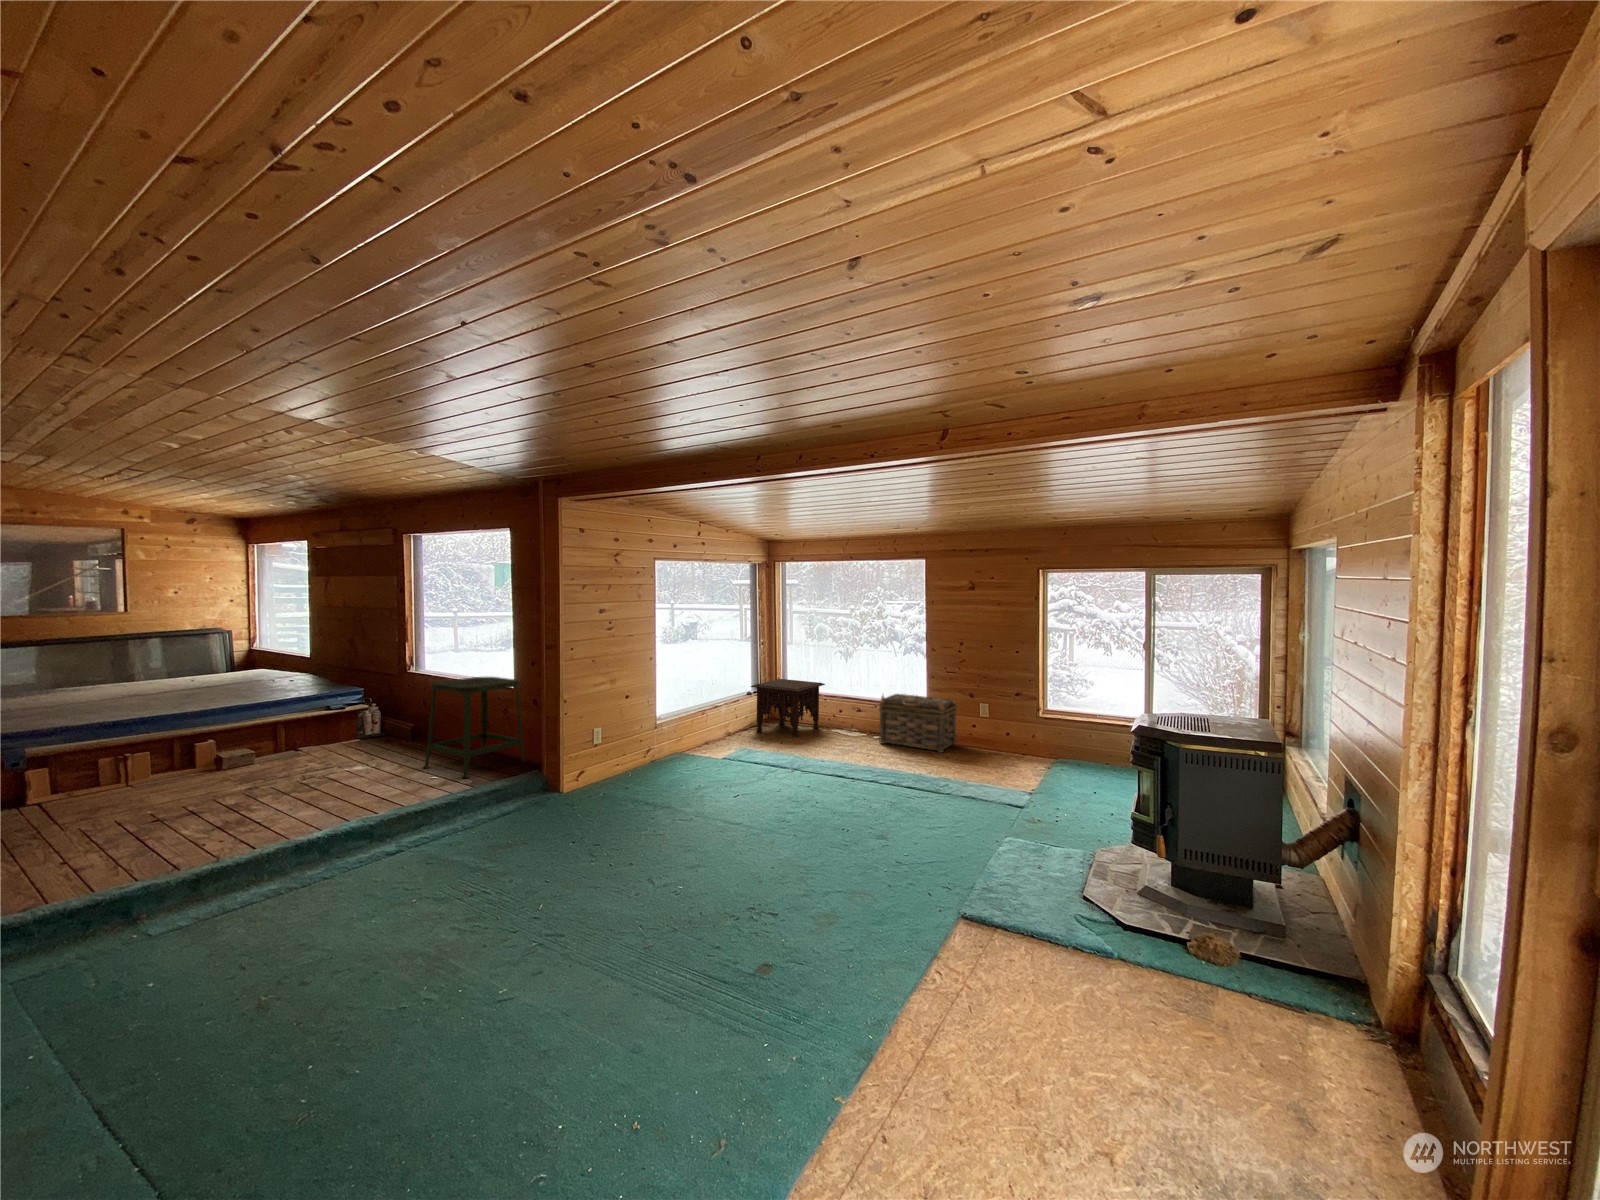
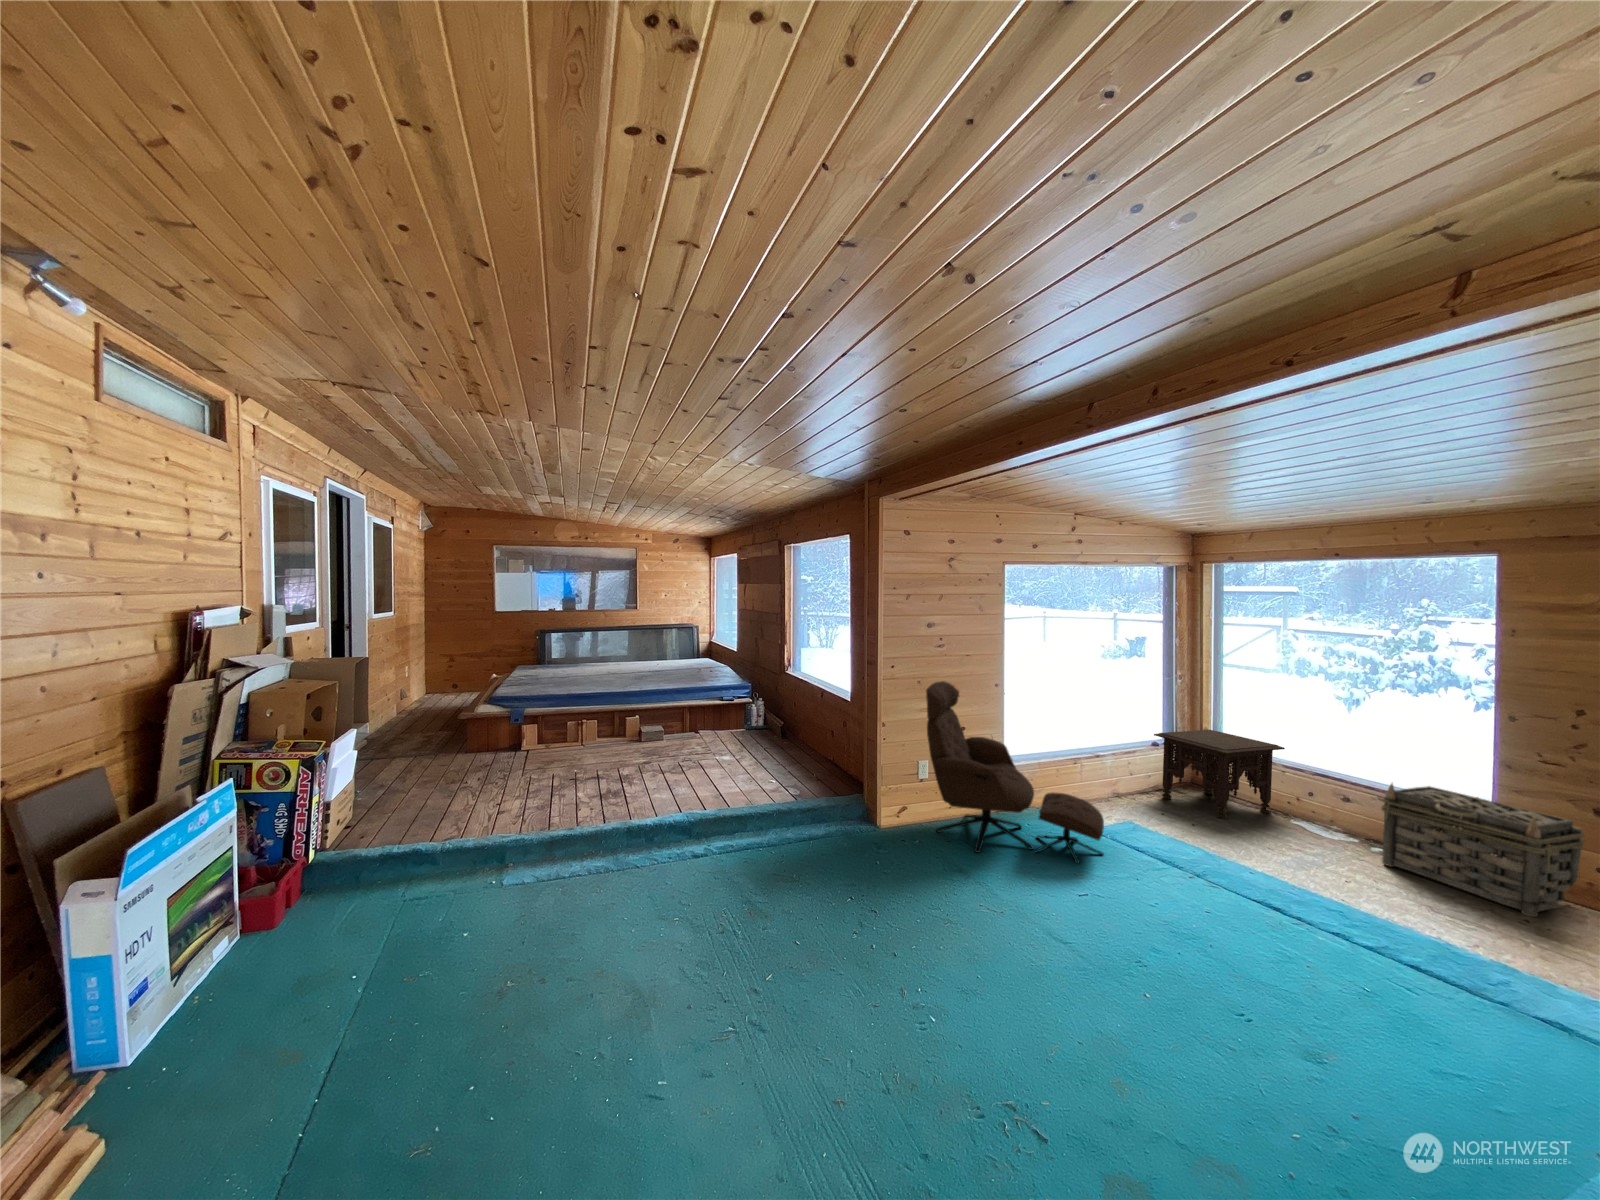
lounge chair: none [606,658,742,792] -> present [926,681,1104,864]
stool: present [424,677,525,778] -> none [769,686,855,788]

